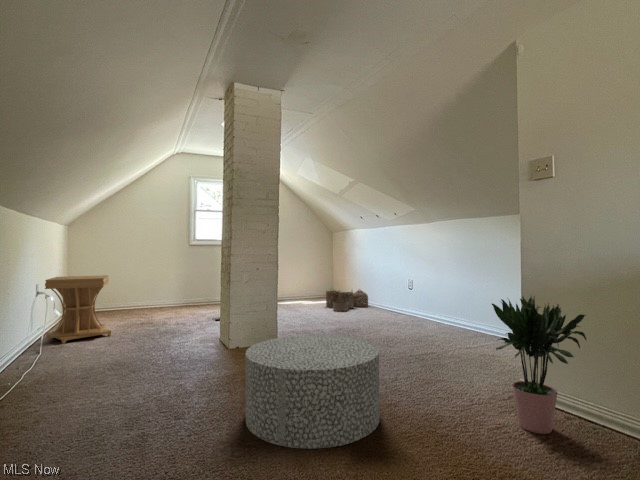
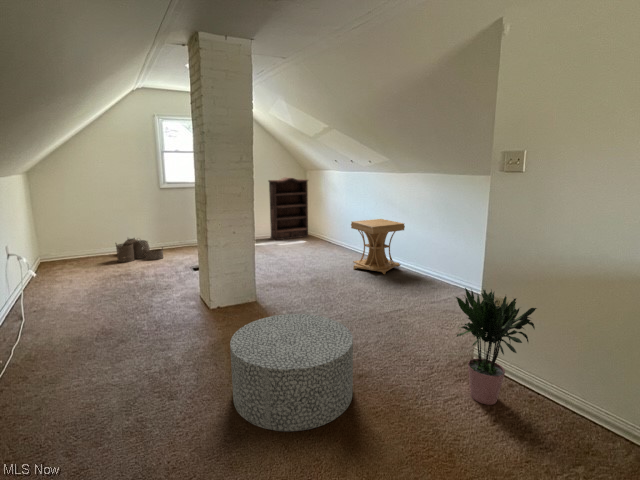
bookshelf: none [295,238,336,301] -> present [269,178,309,240]
side table: present [45,275,111,344] -> present [351,219,405,274]
woven basket: present [326,290,368,311] -> present [115,238,163,262]

